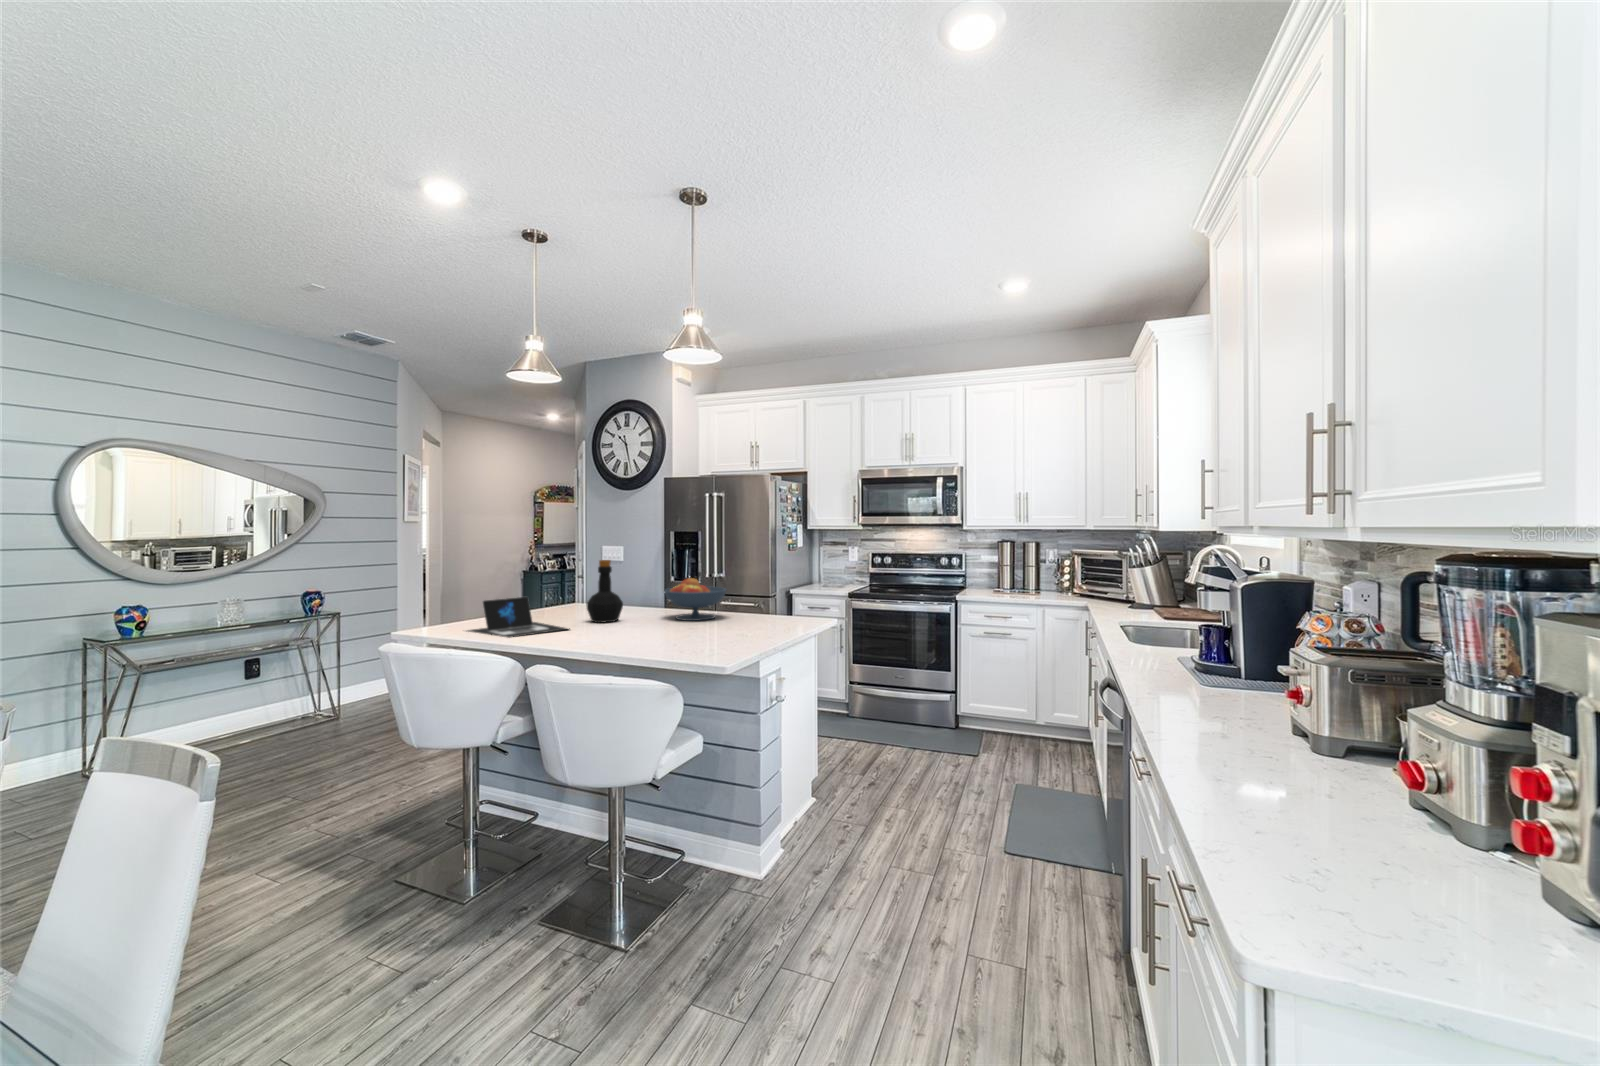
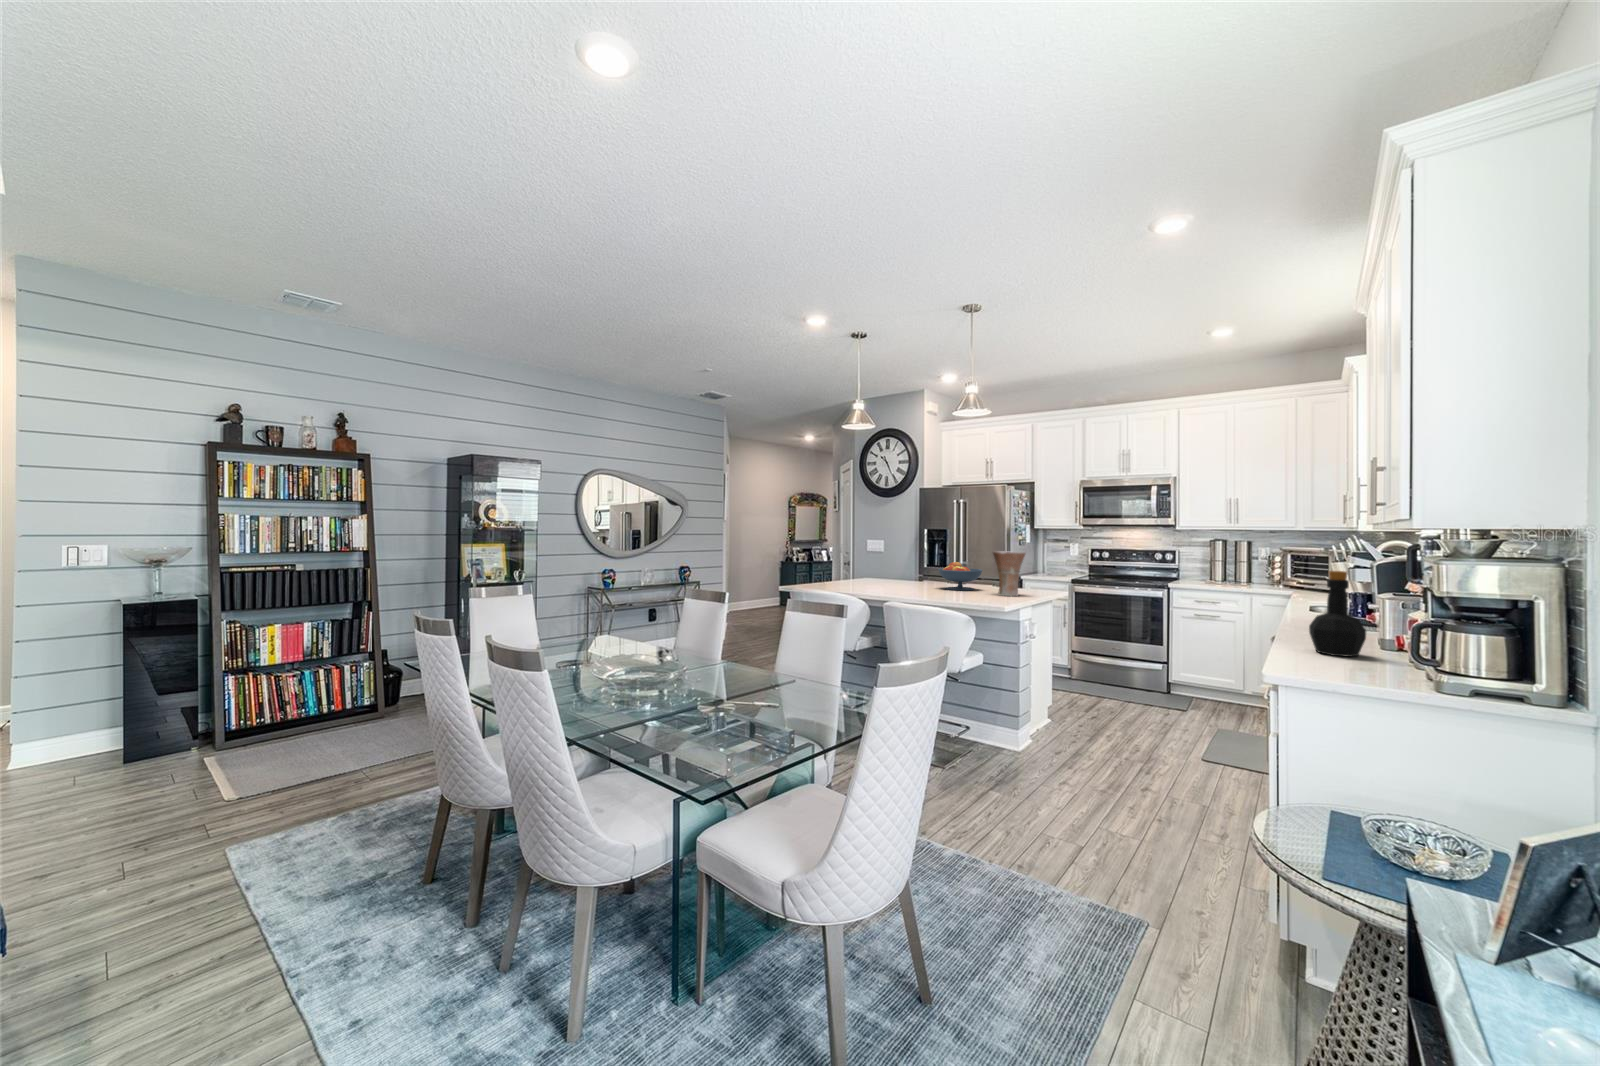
bottle: present [587,560,623,623] -> present [1309,571,1366,657]
vase: none [733,563,780,630] -> present [993,551,1026,596]
laptop: present [467,597,570,638] -> none [819,570,886,593]

